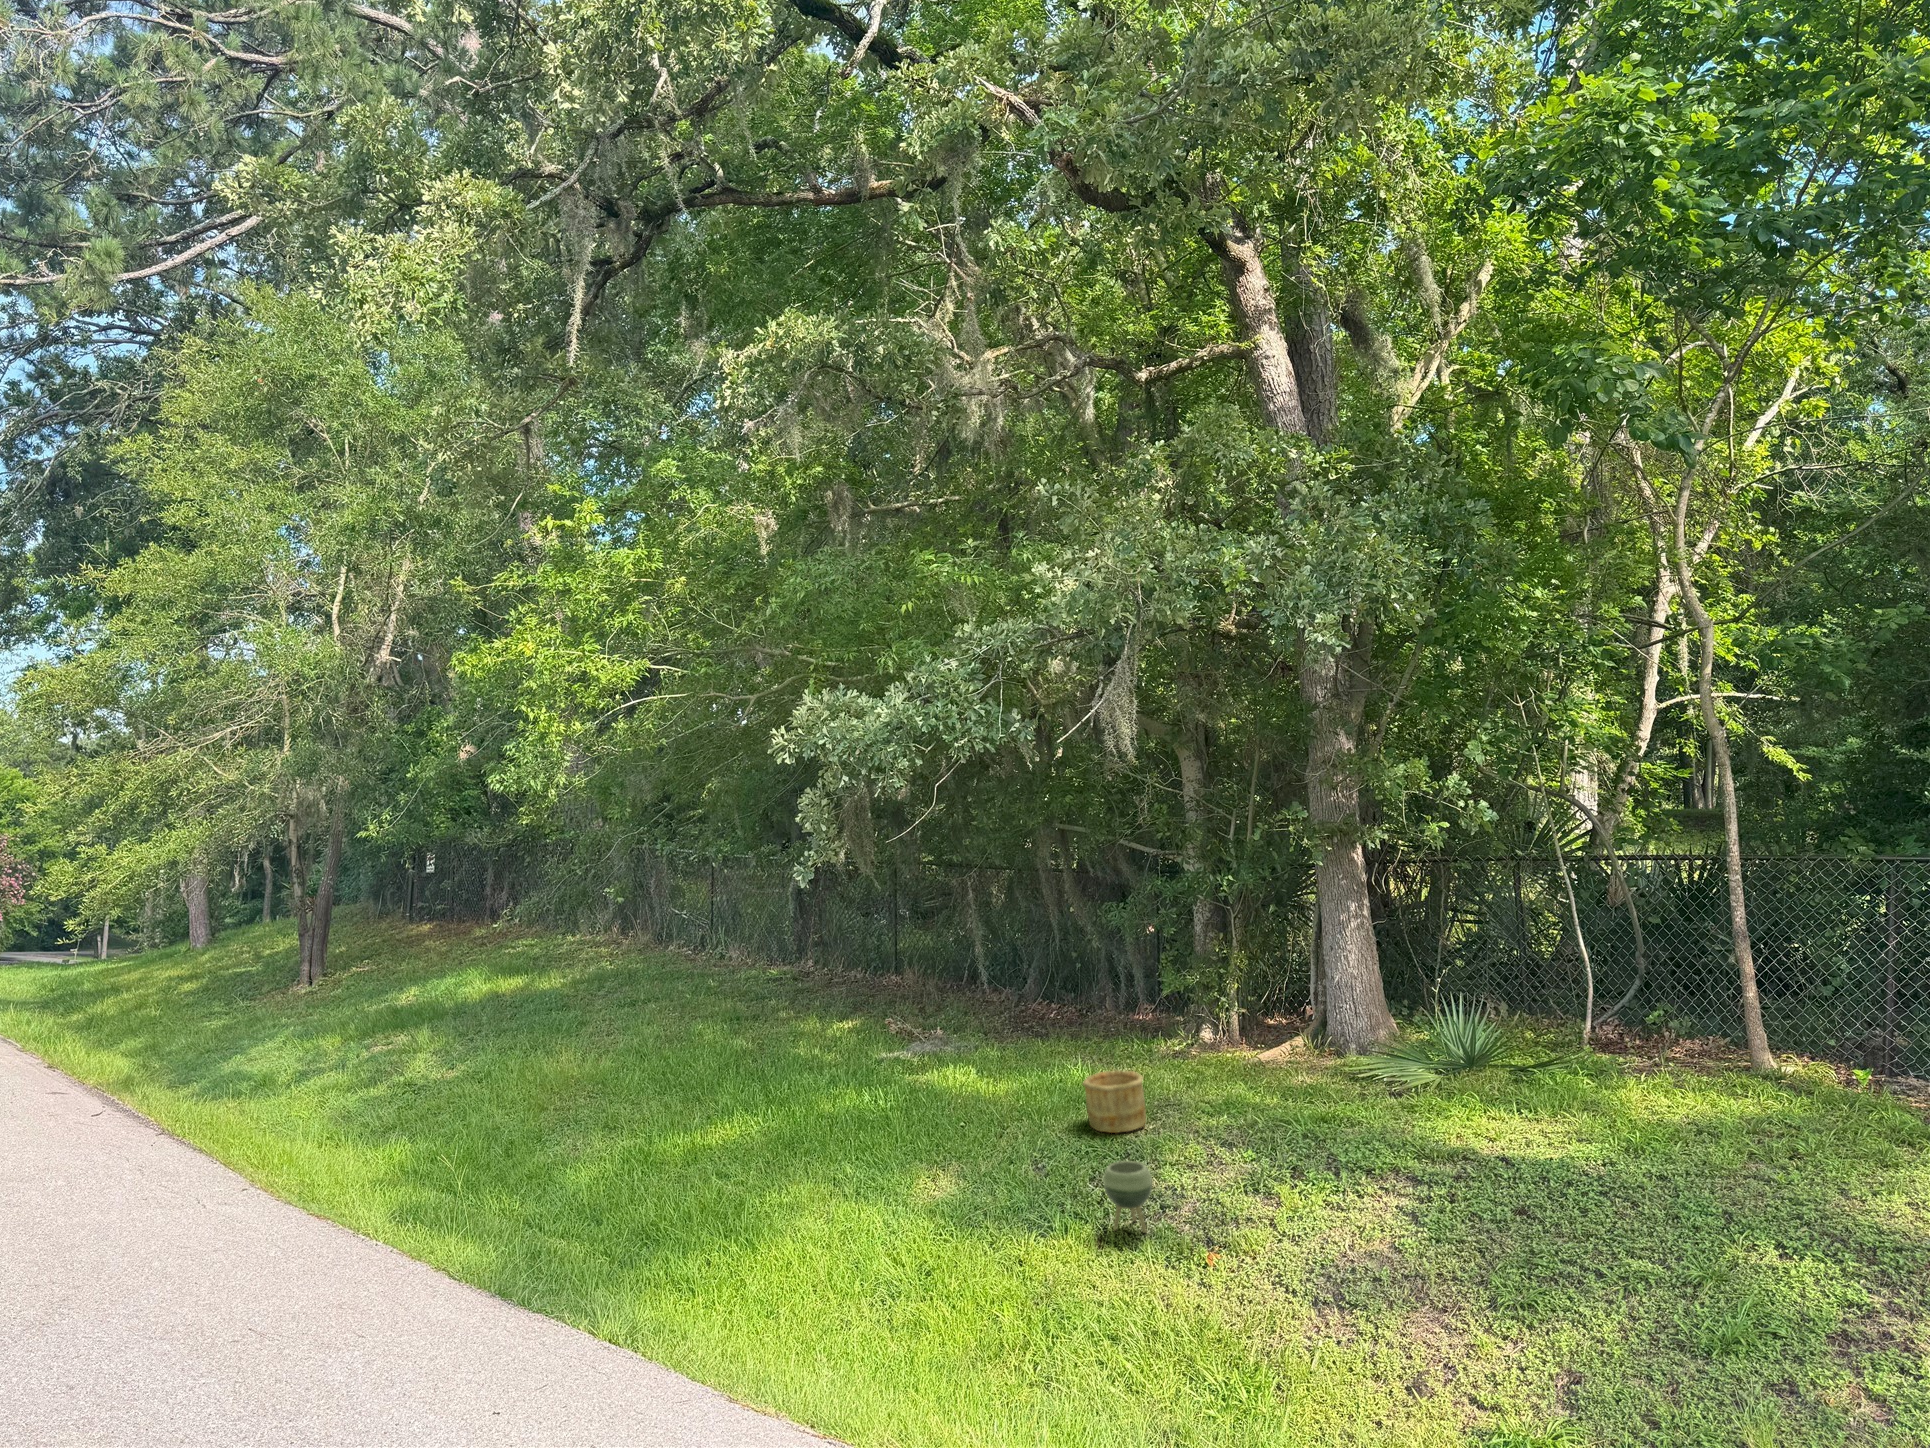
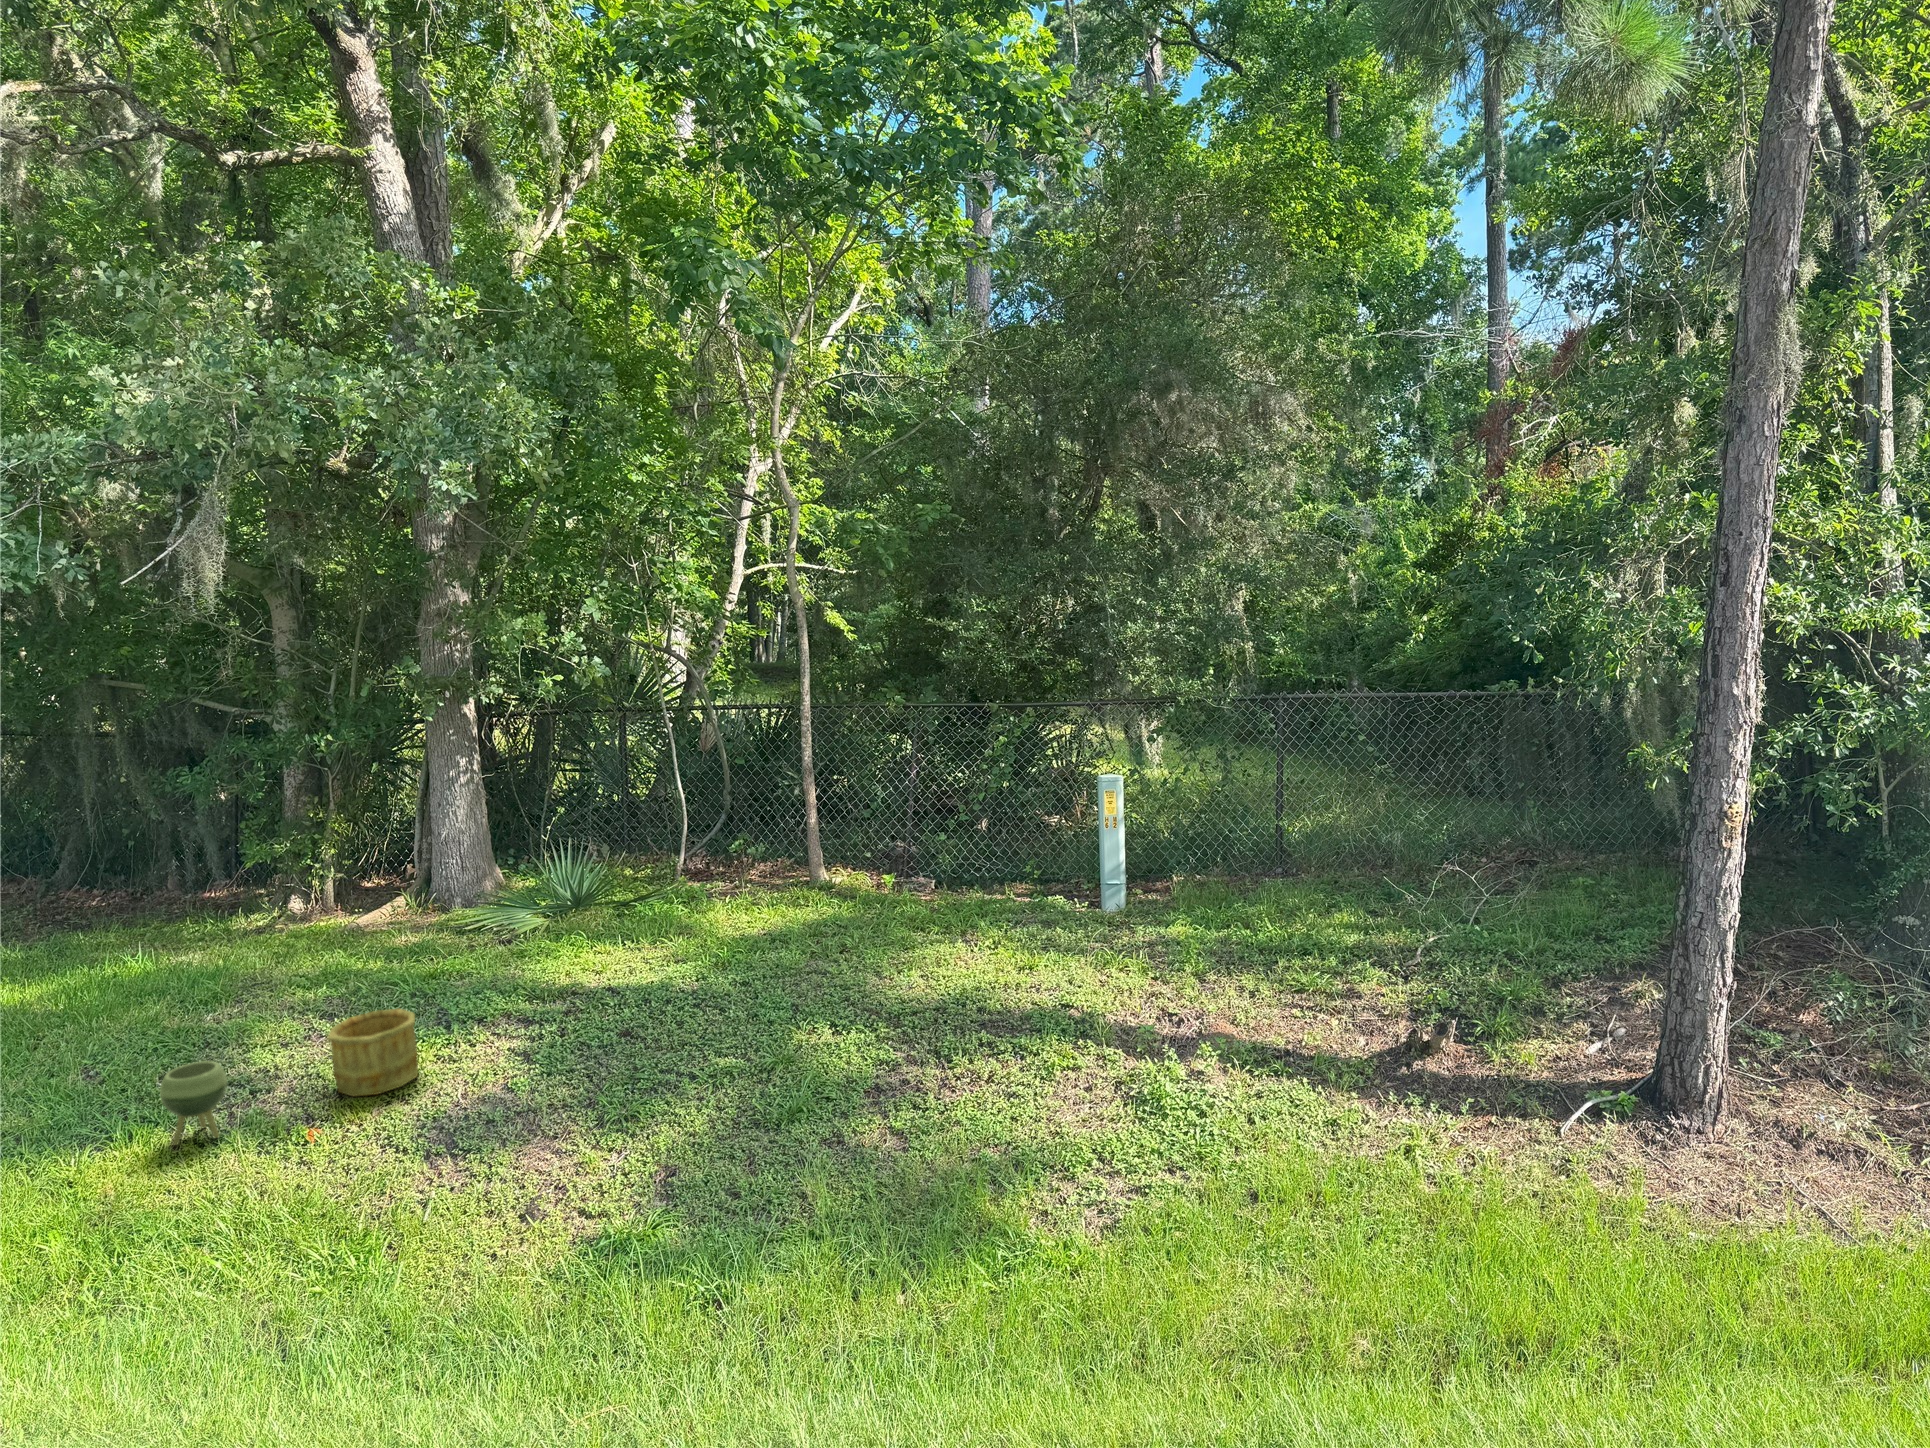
wooden bucket: present [1083,1070,1146,1133] -> present [327,1009,418,1096]

